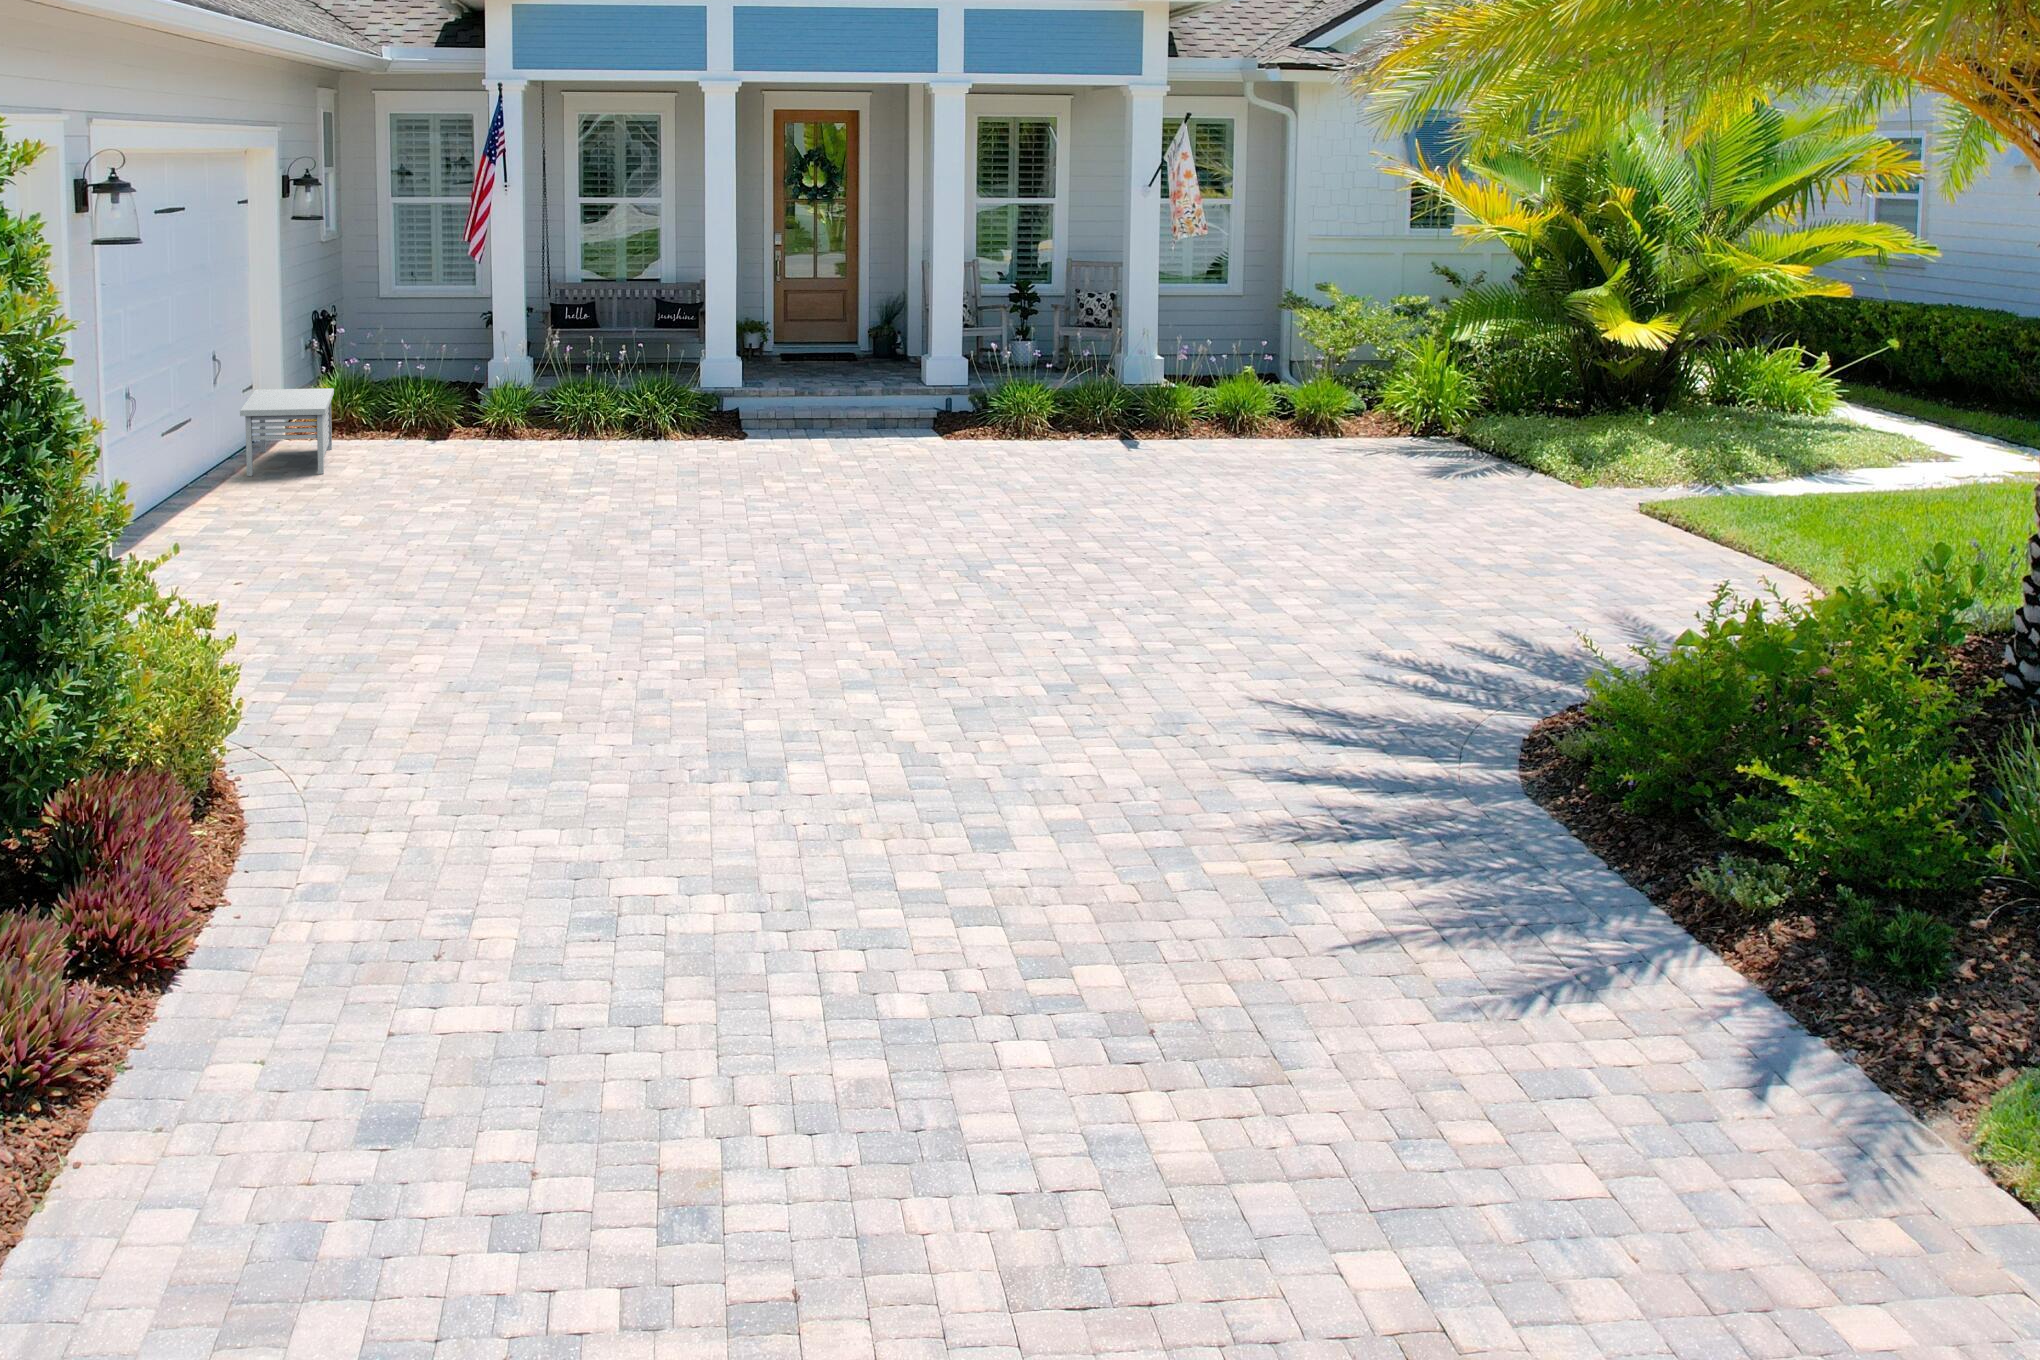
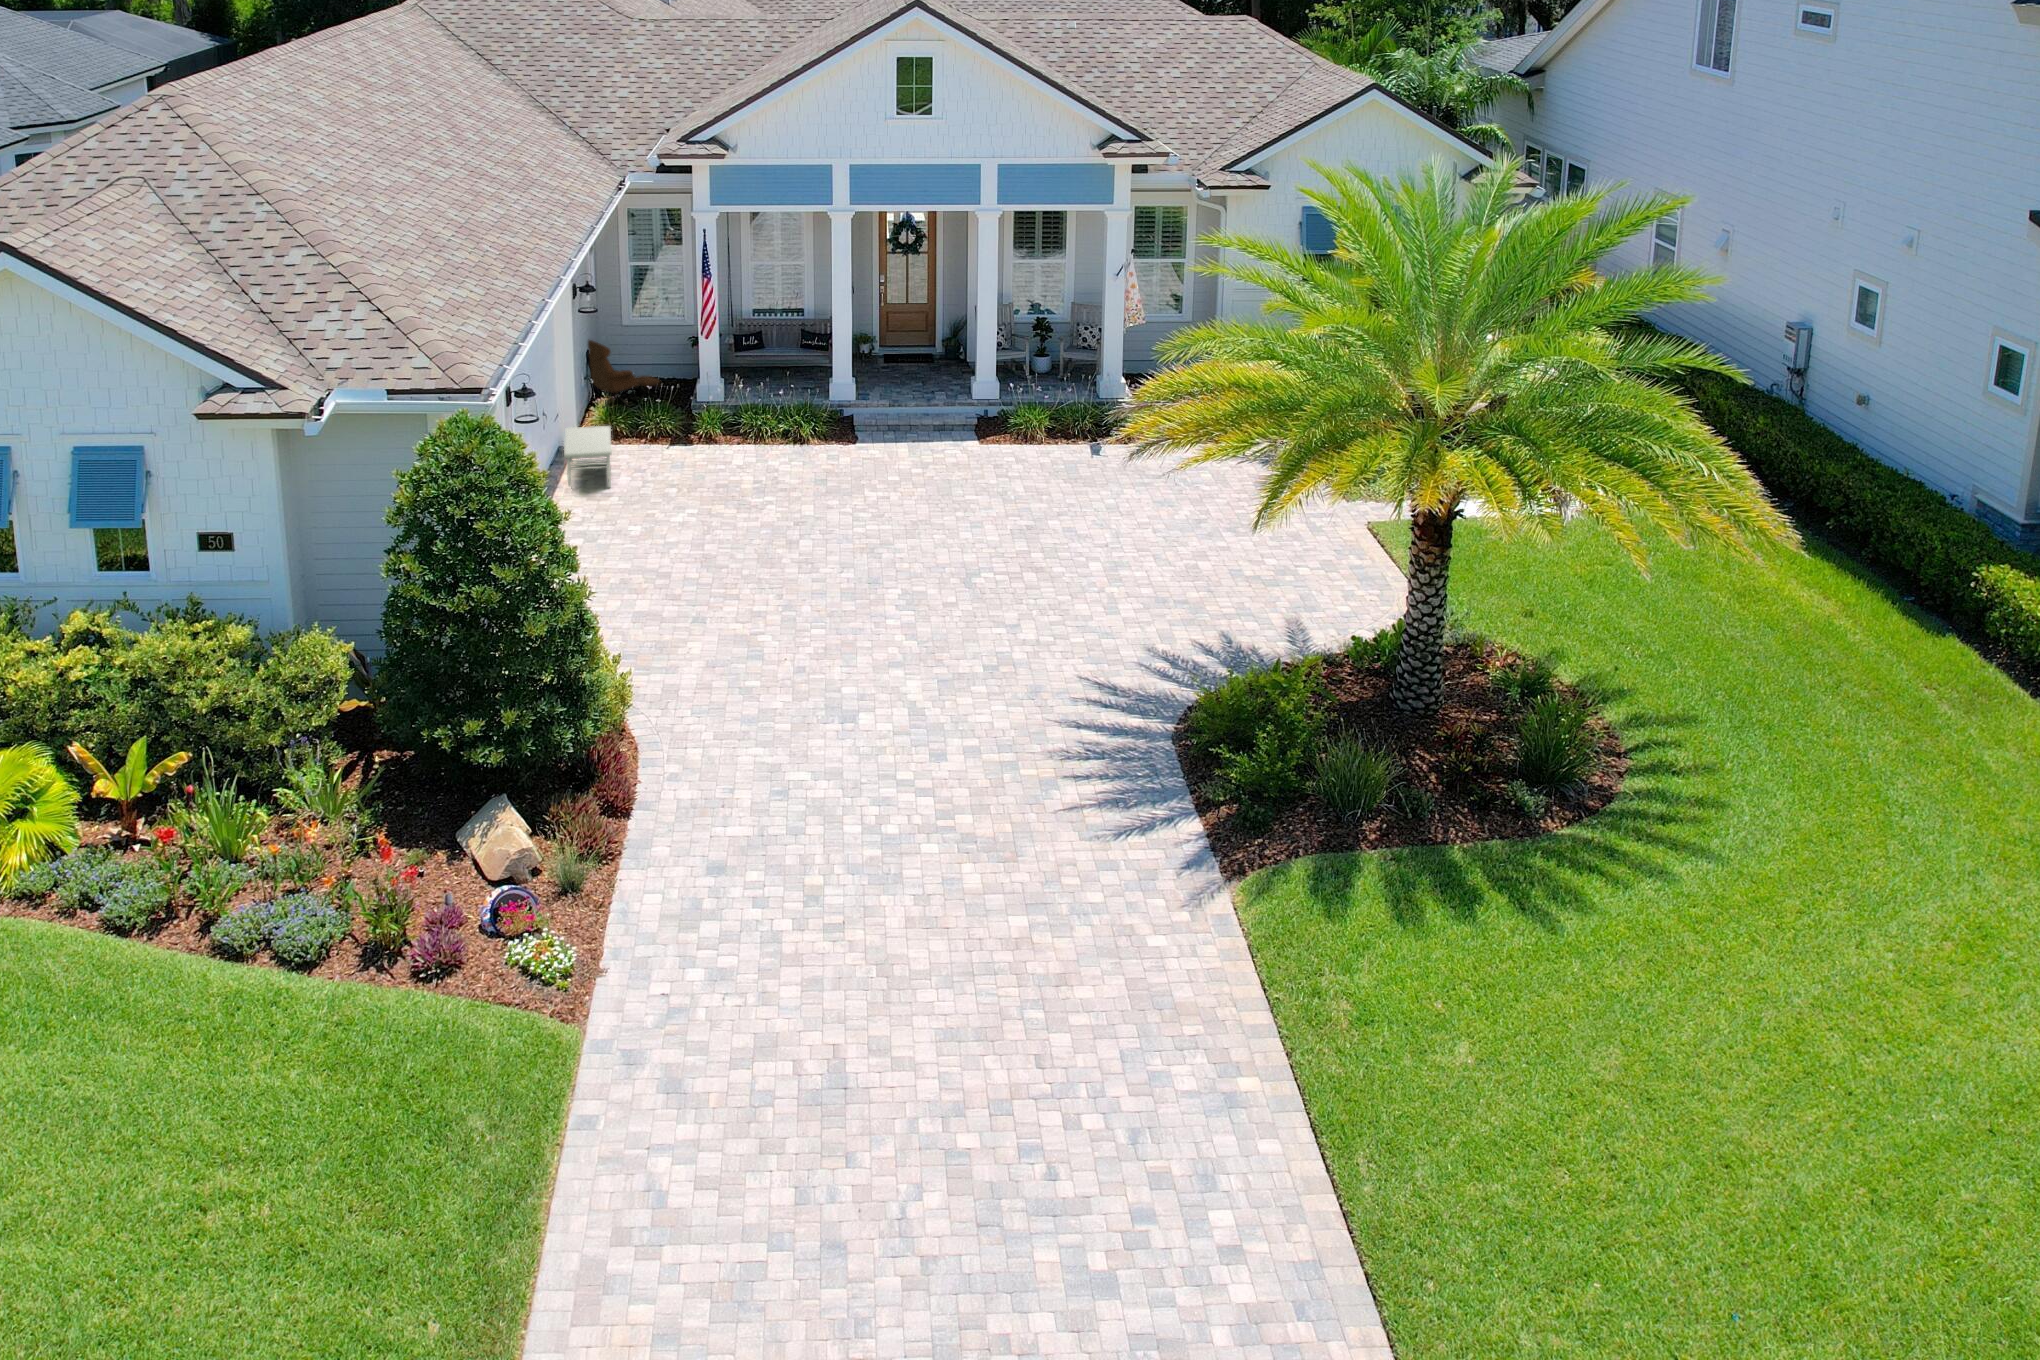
lounge chair: none [312,296,438,404] -> present [588,340,659,406]

